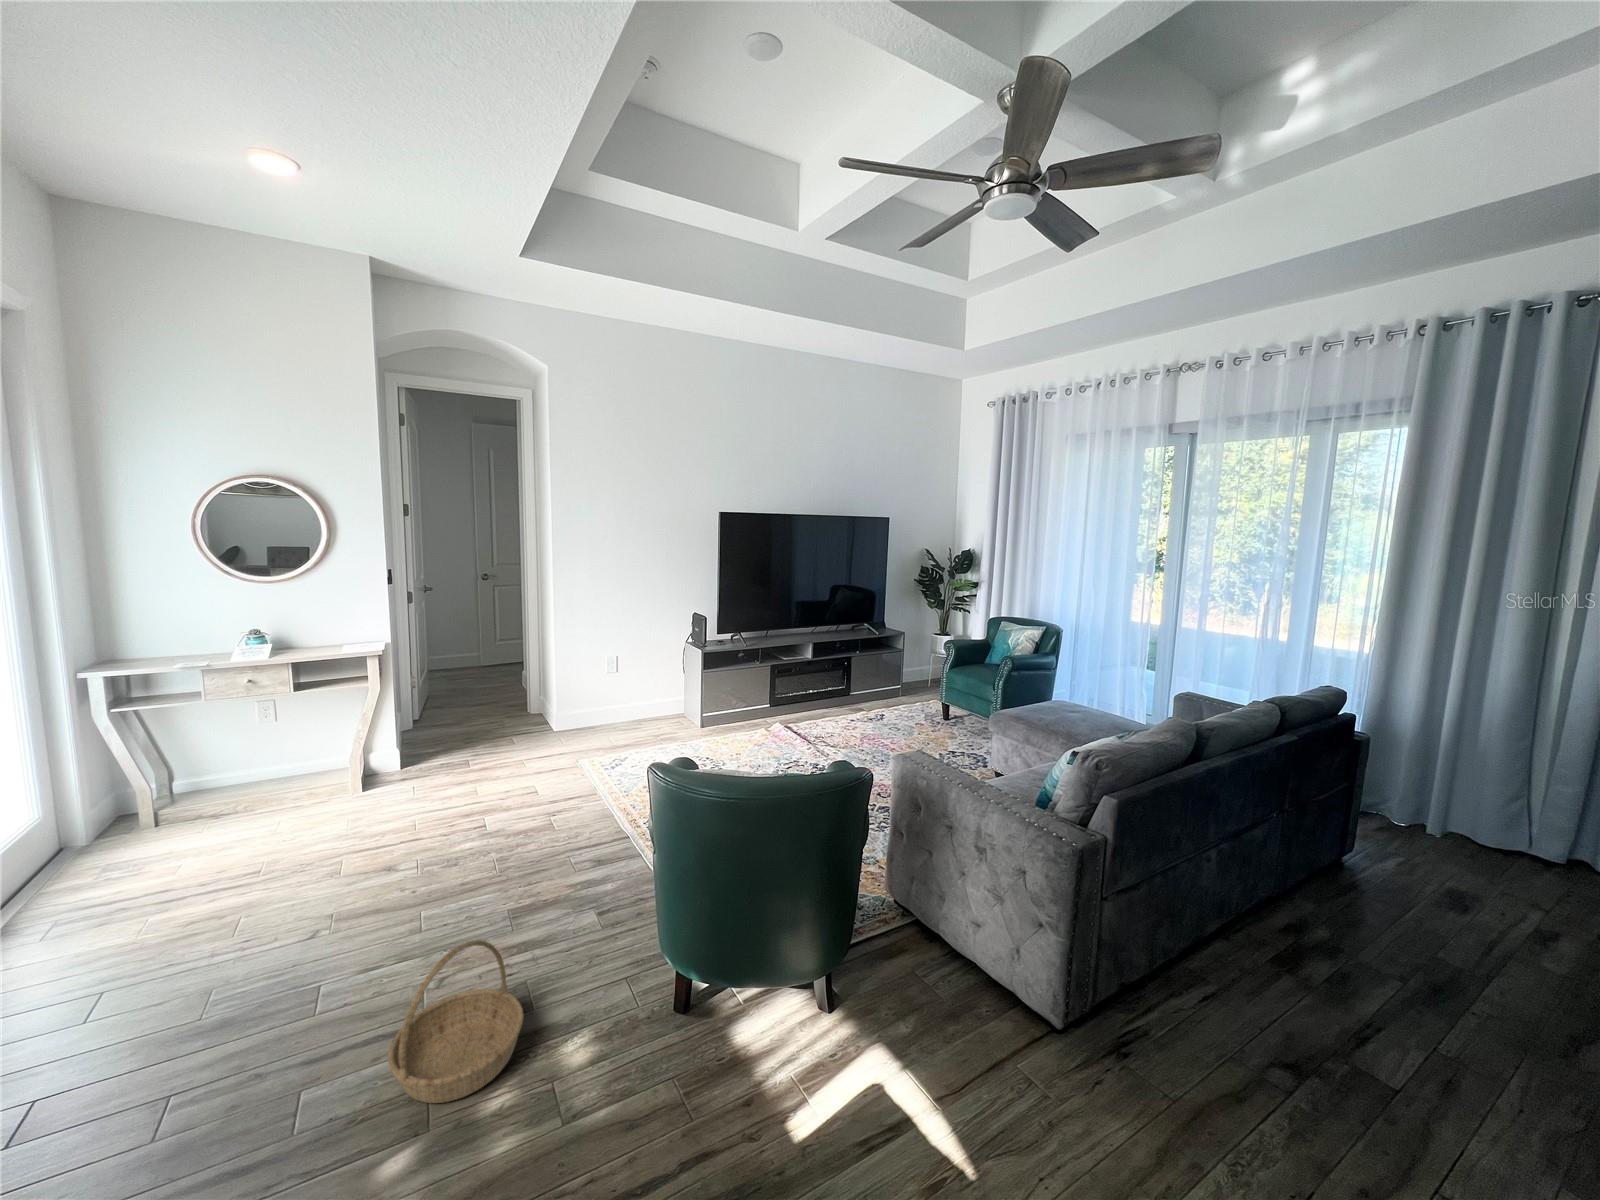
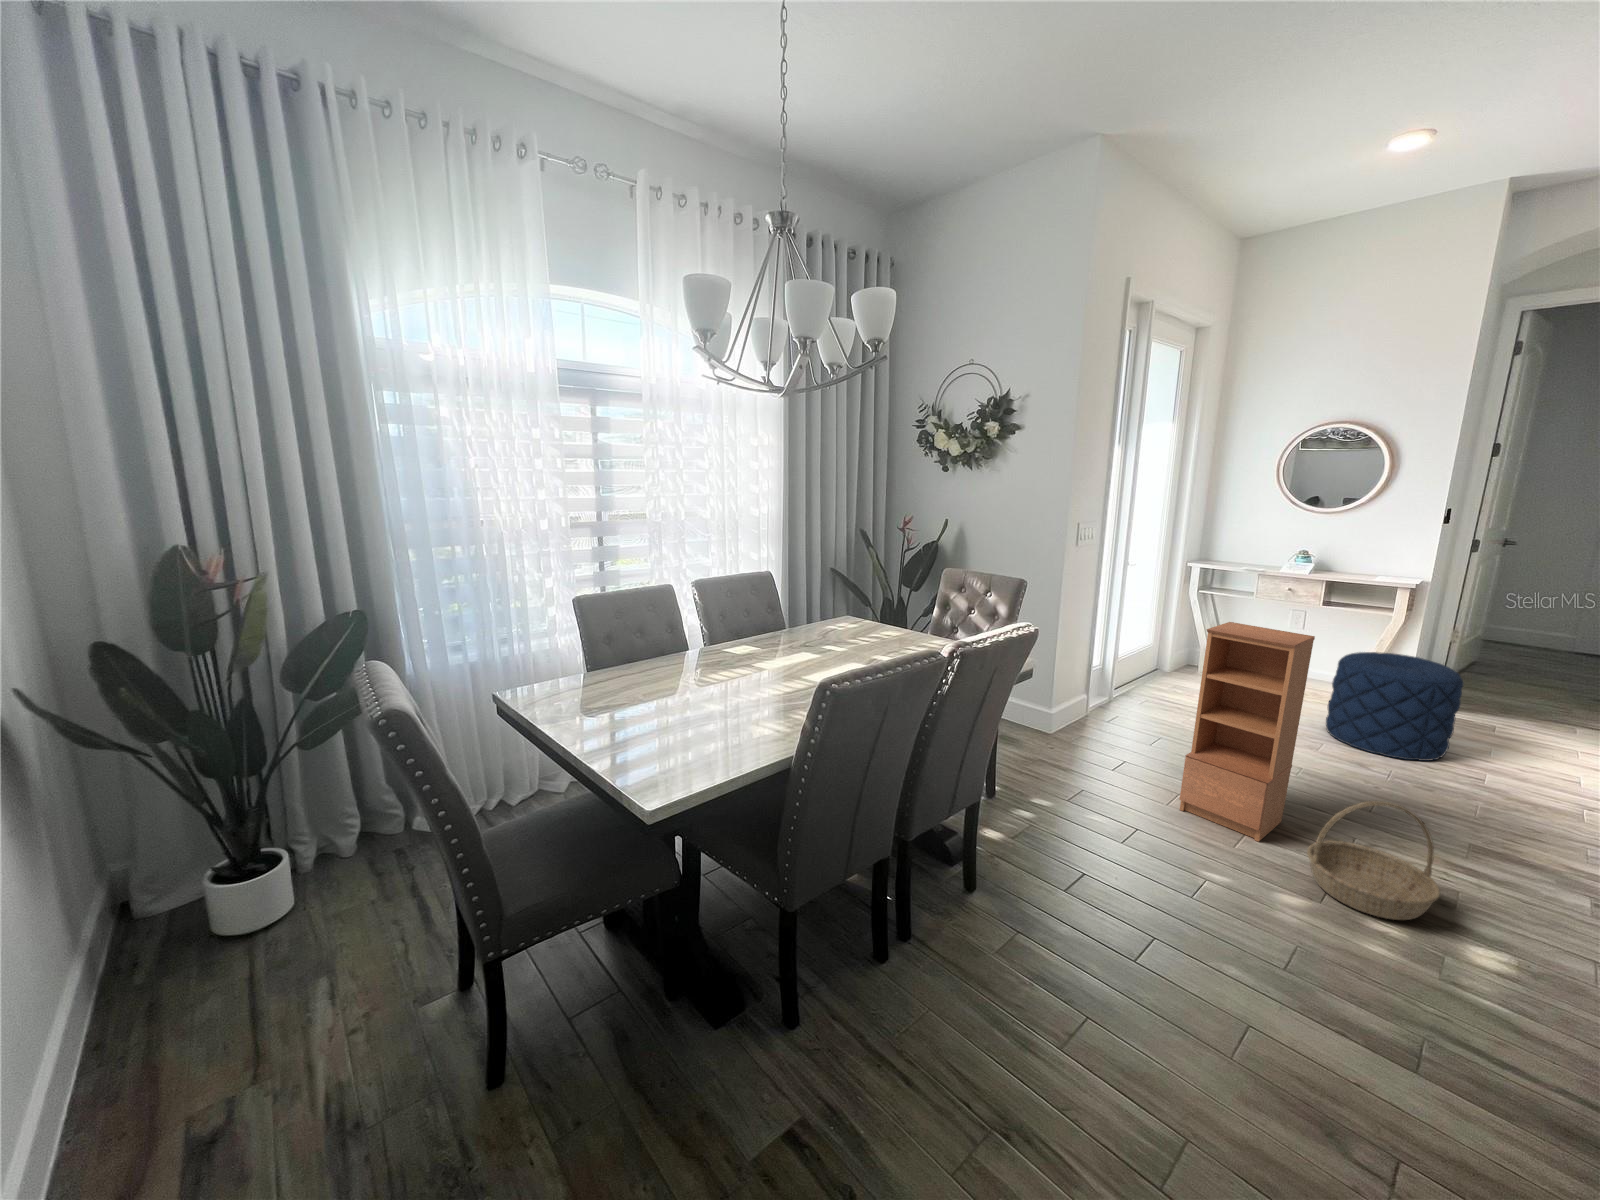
pouf: none [334,727,453,849] -> present [1326,652,1463,761]
bookcase: none [149,773,337,1133] -> present [1180,622,1315,842]

